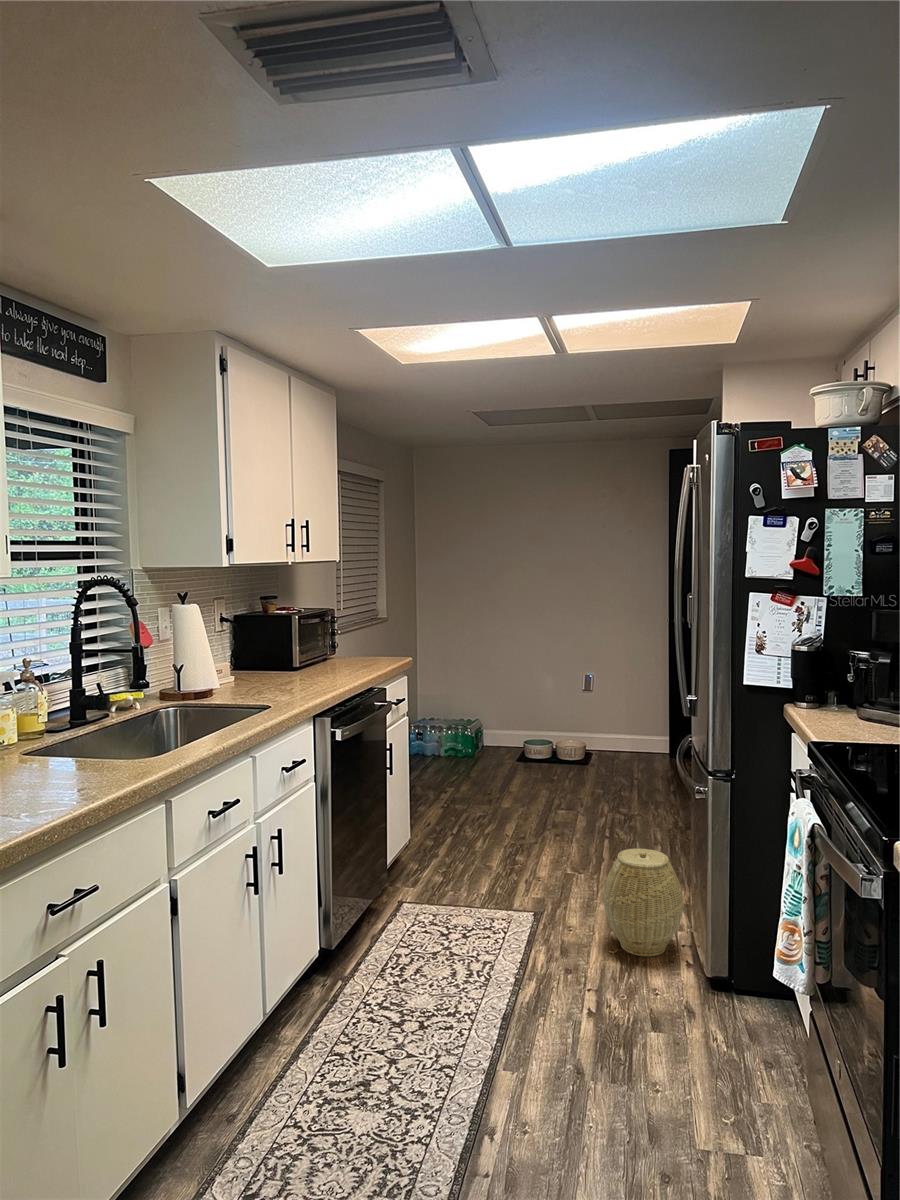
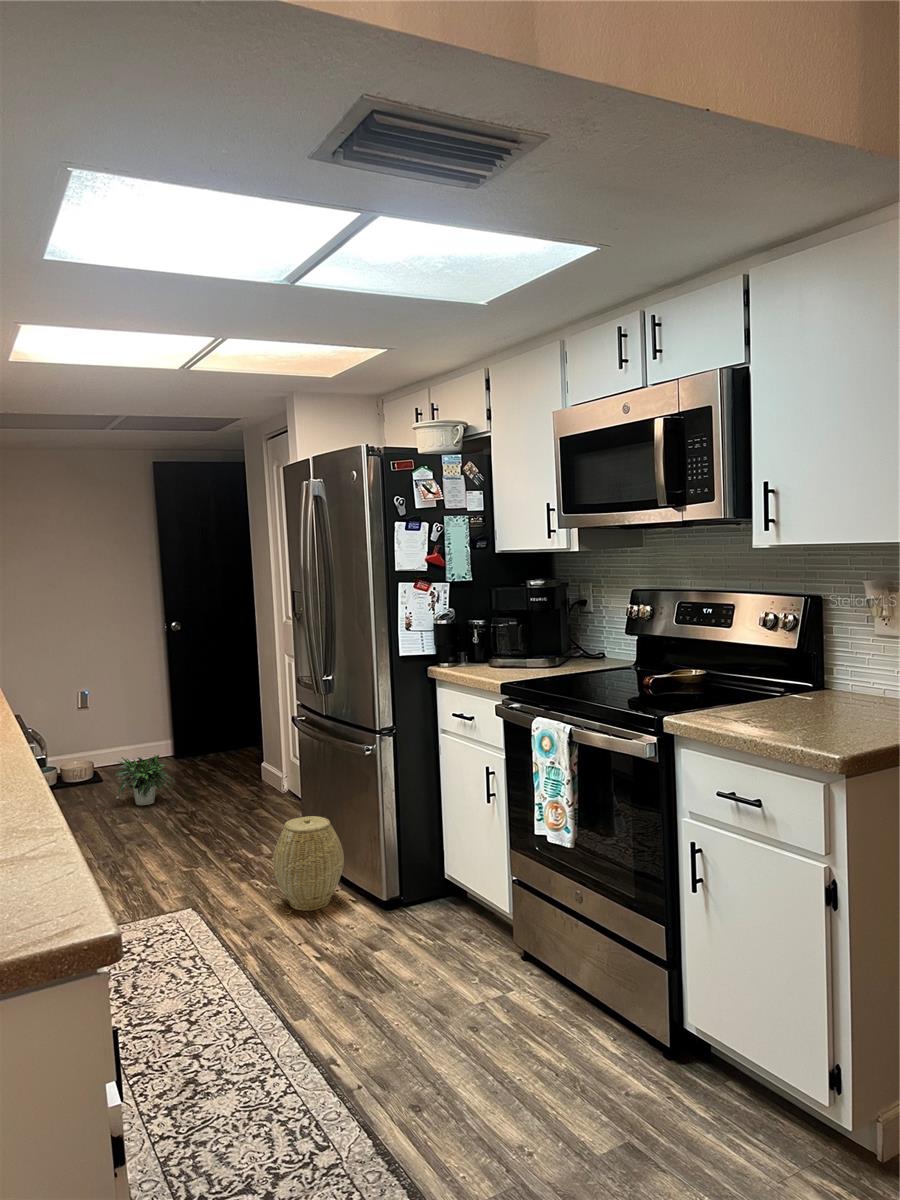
potted plant: none [556,748,627,799] -> present [96,755,175,807]

